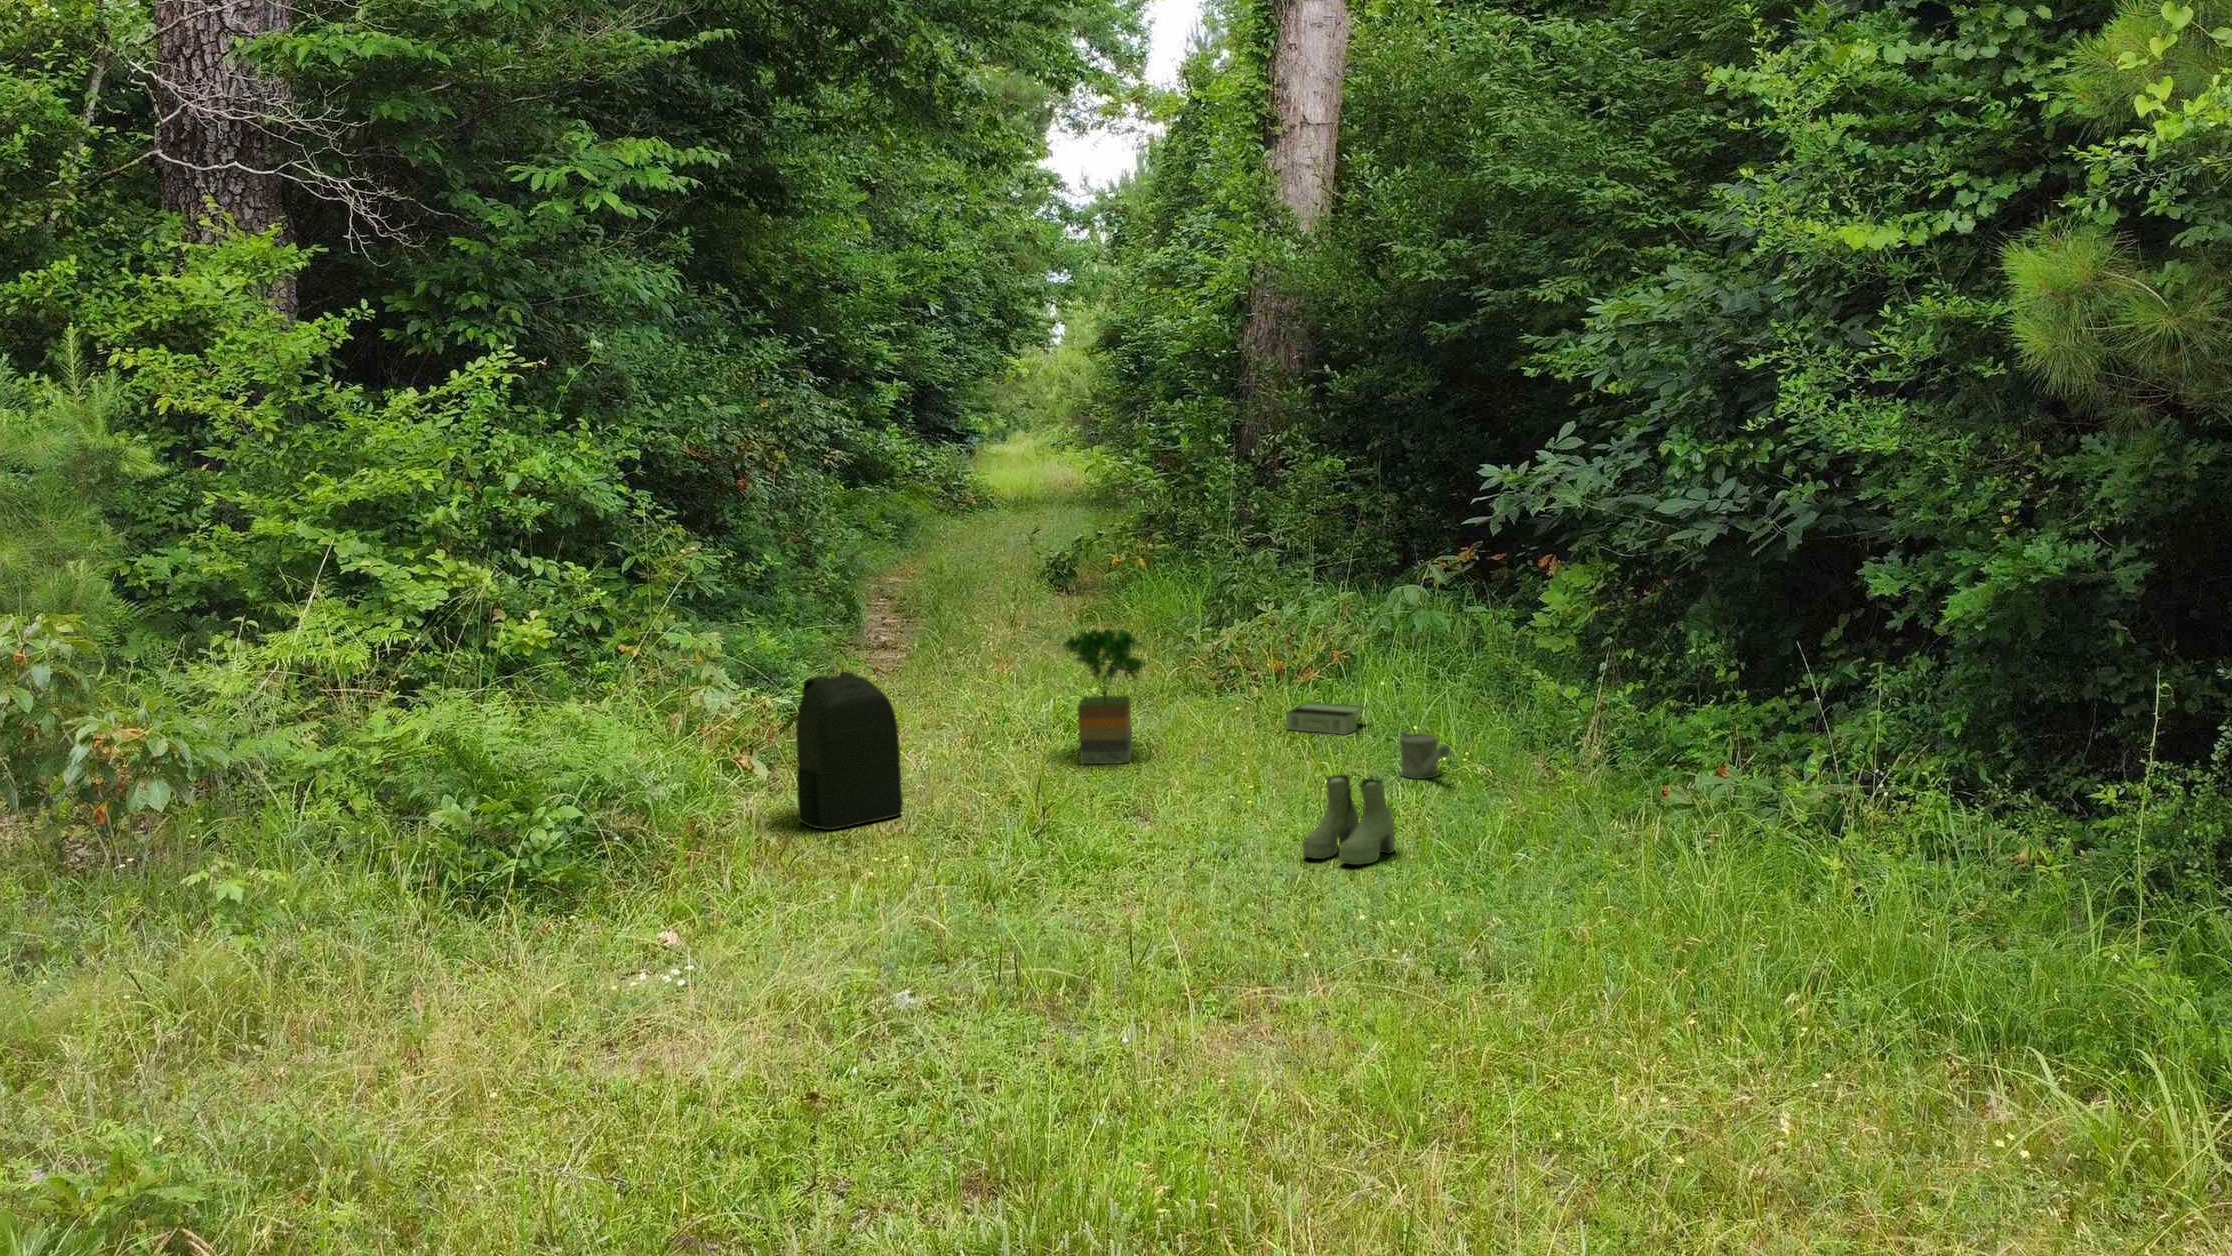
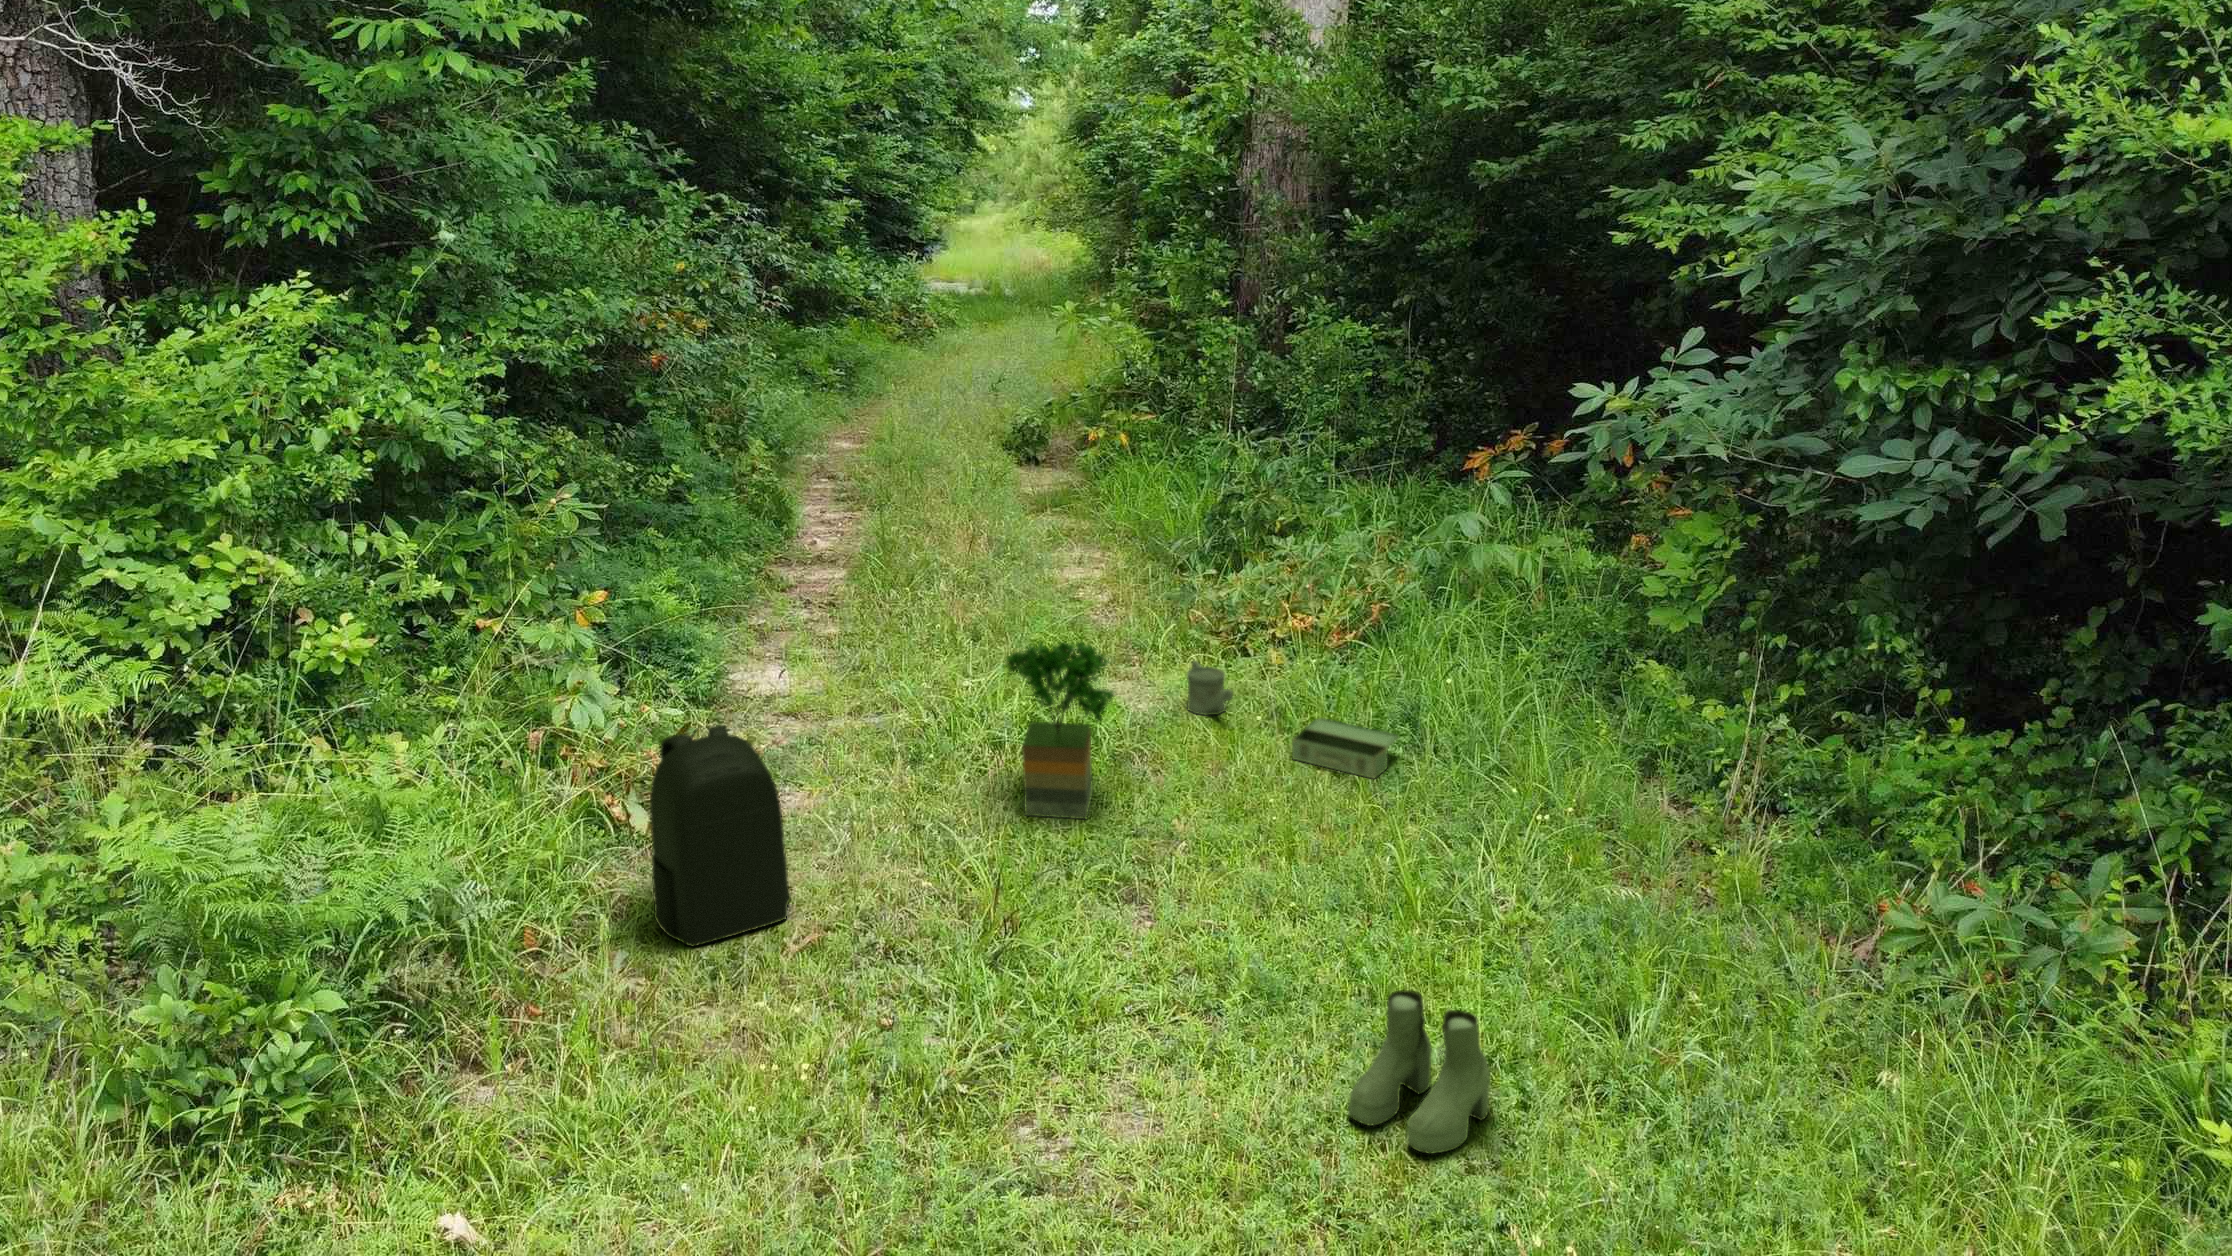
watering can: present [1399,731,1451,779] -> present [1187,661,1233,716]

